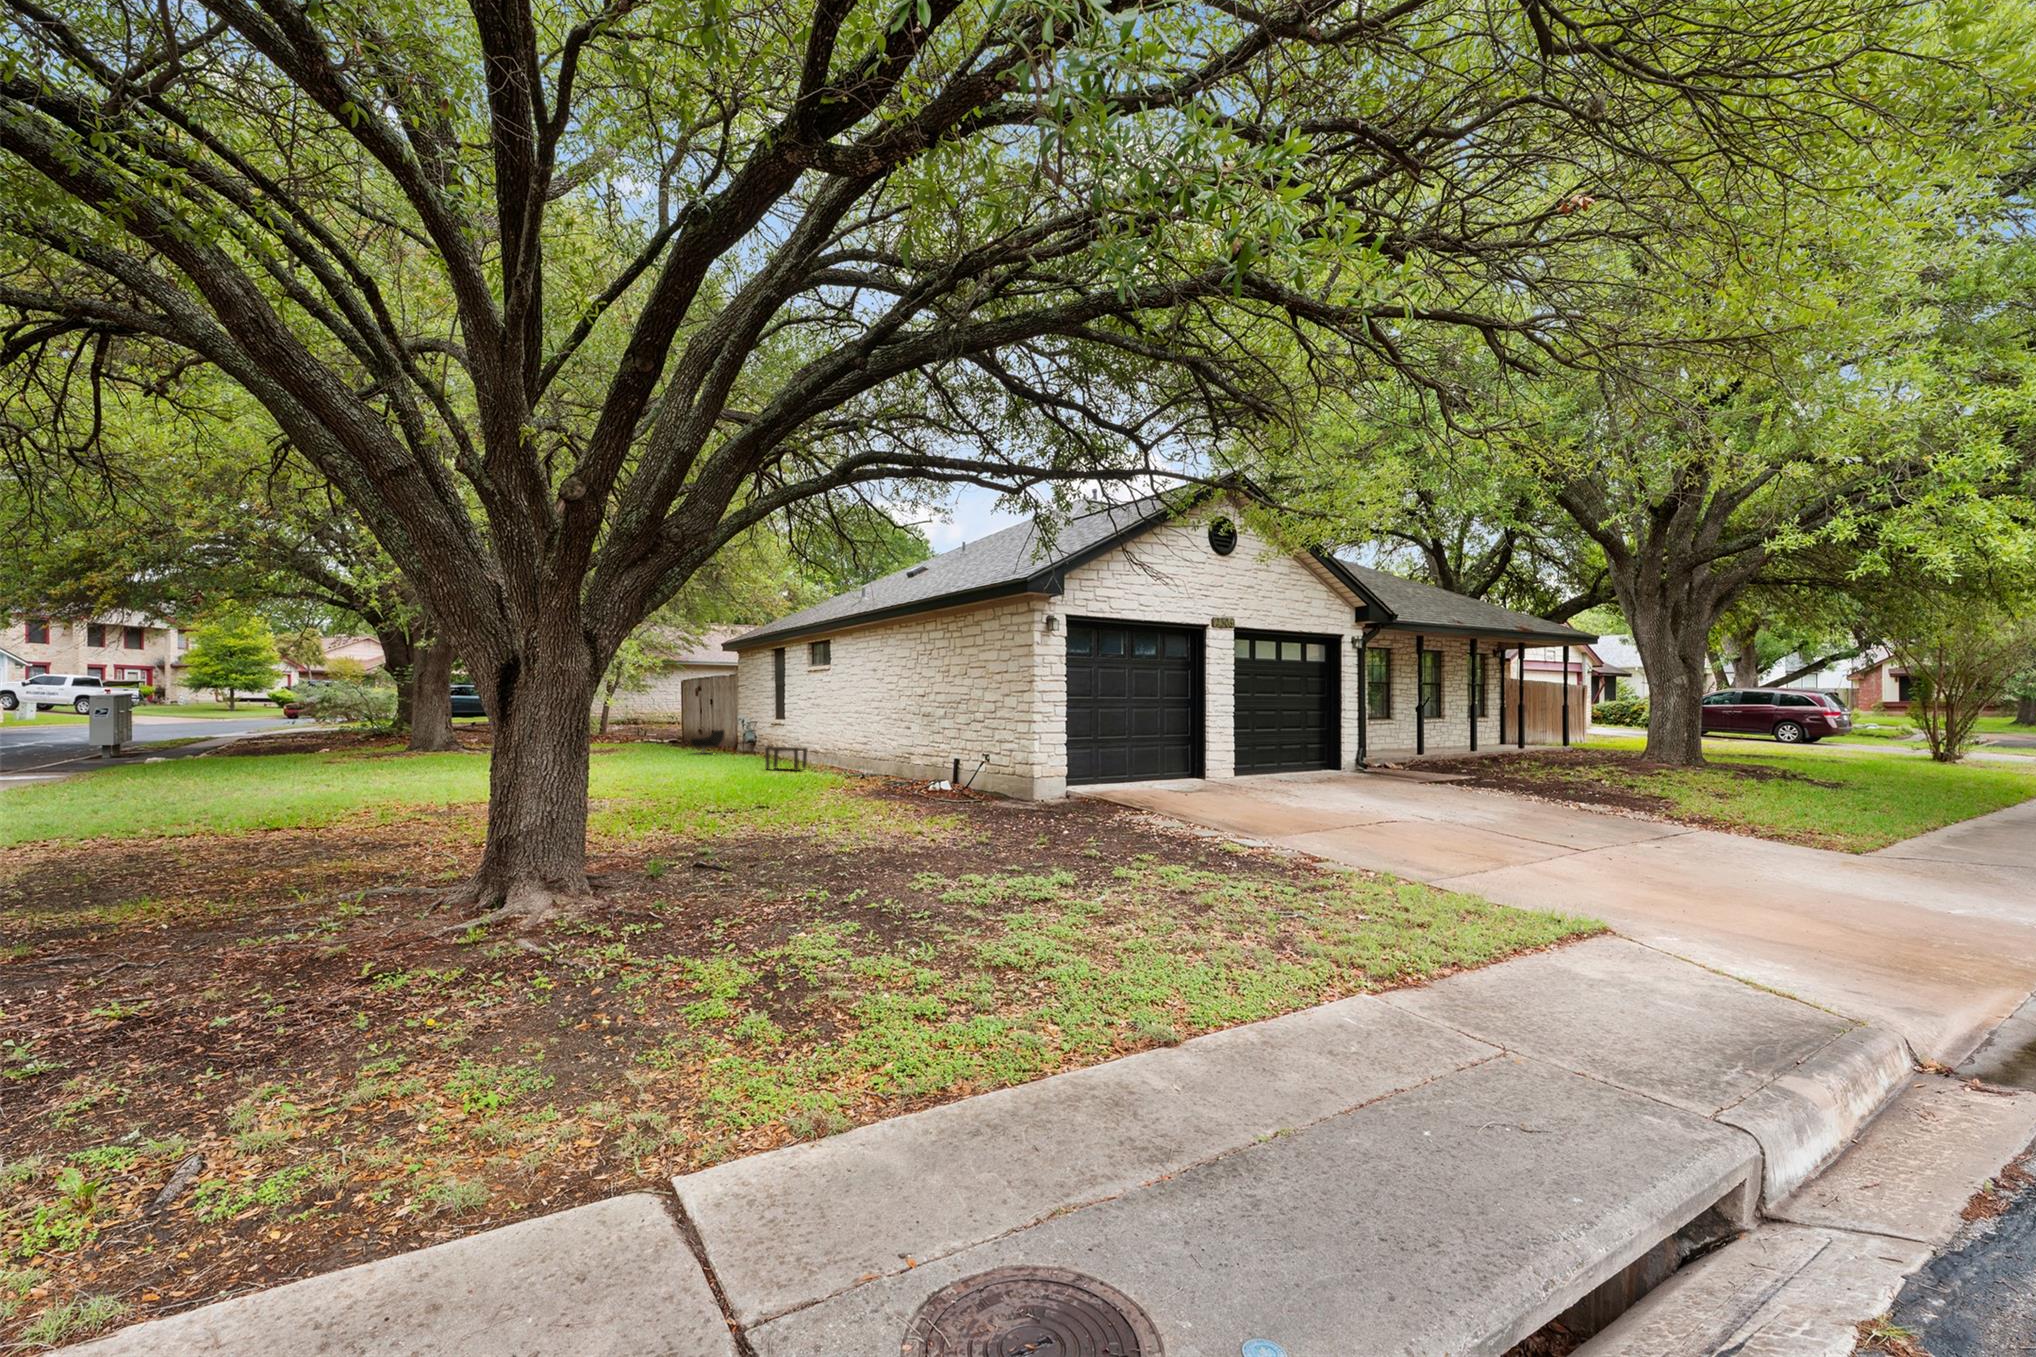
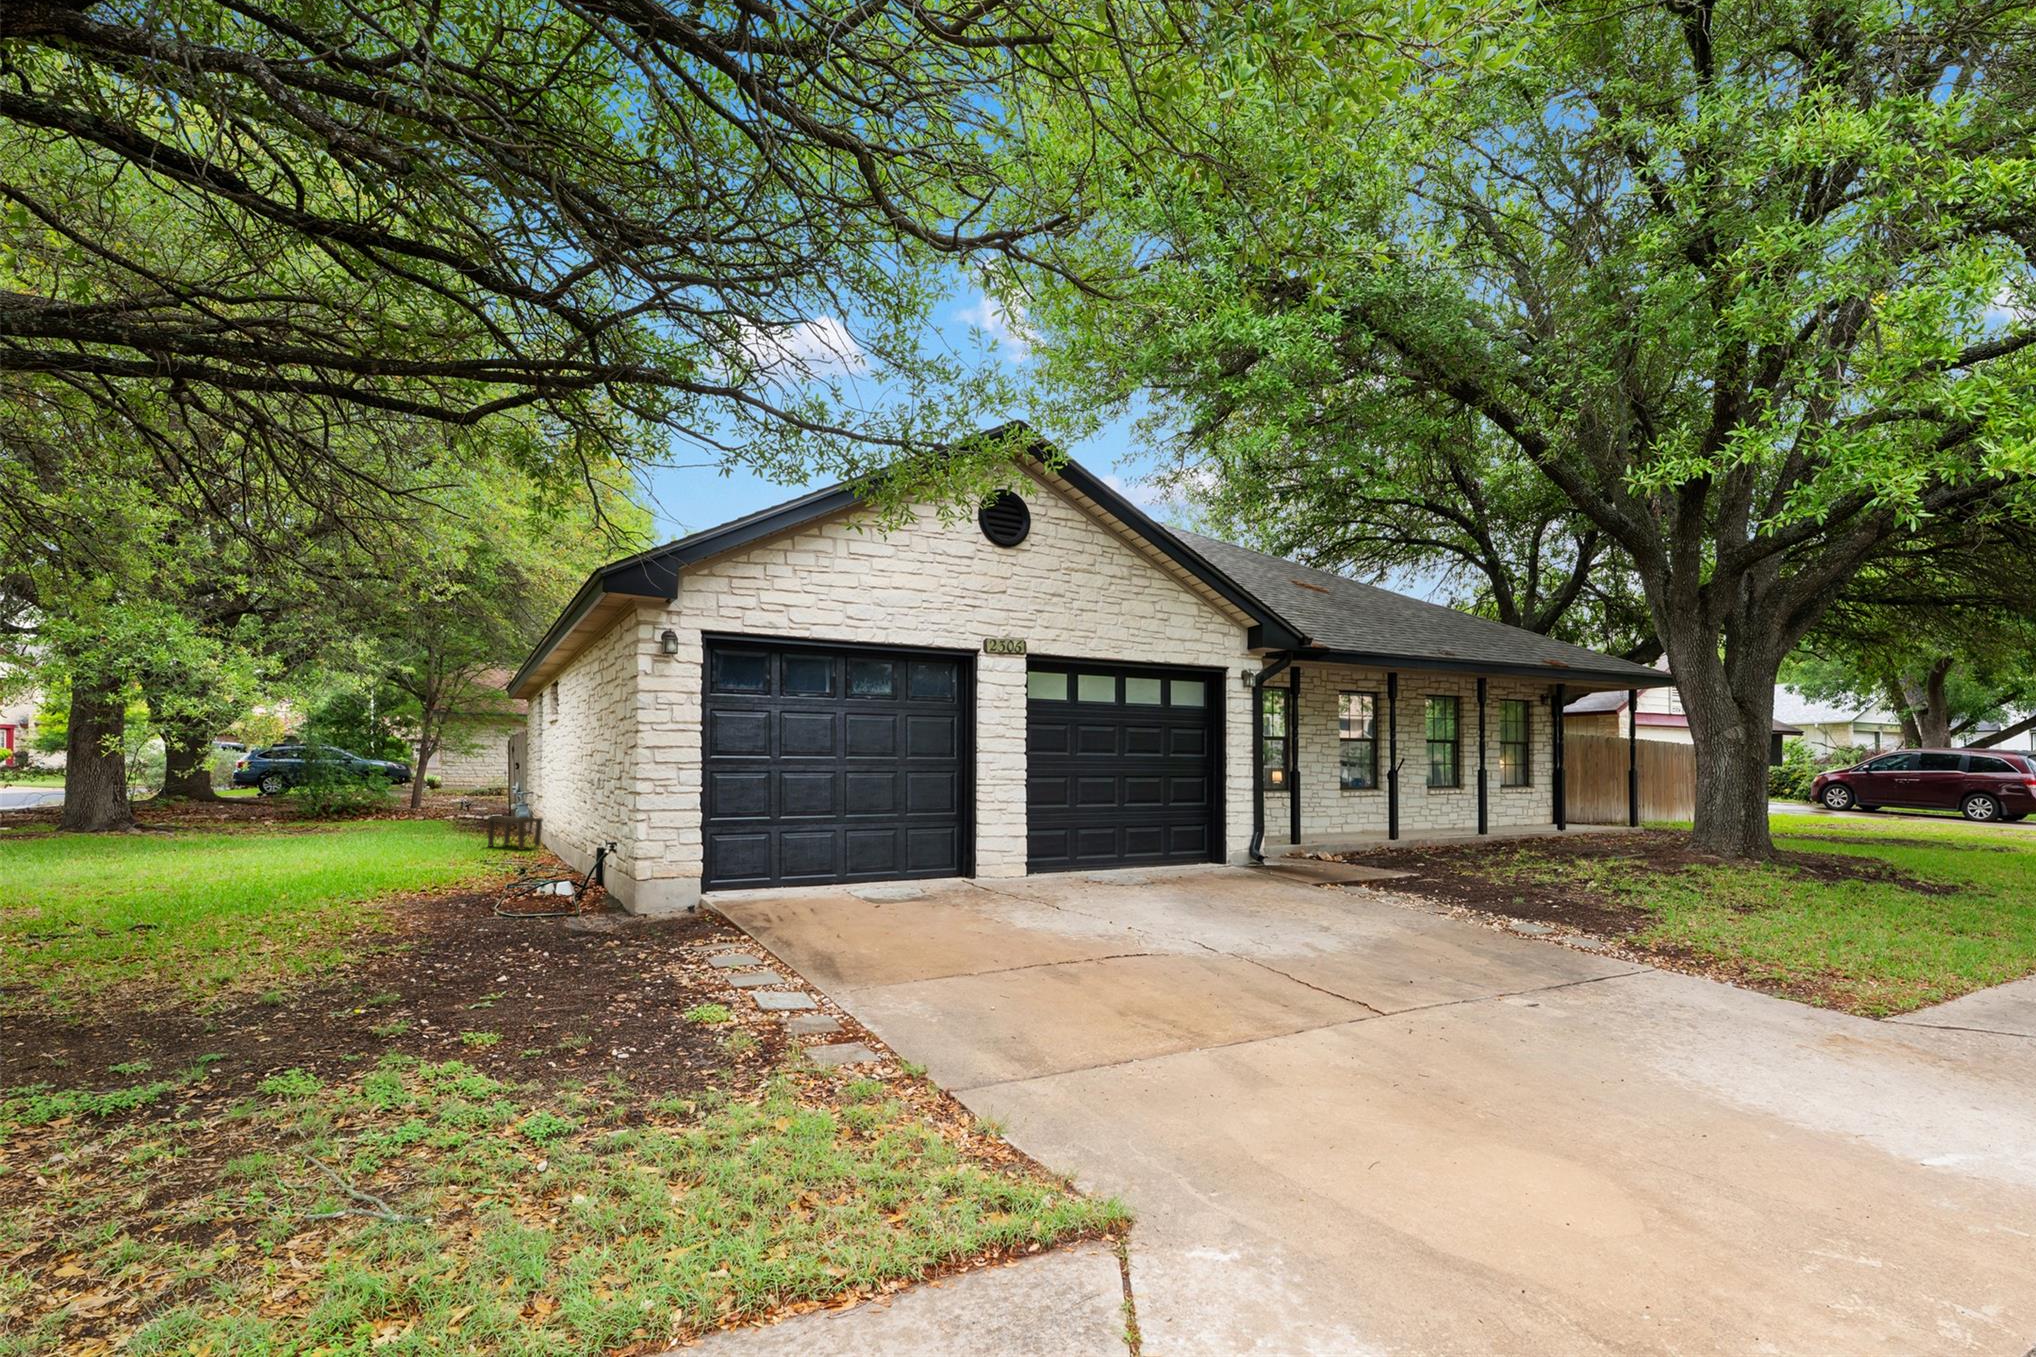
lounge chair: present [690,730,724,753] -> none [466,791,515,823]

